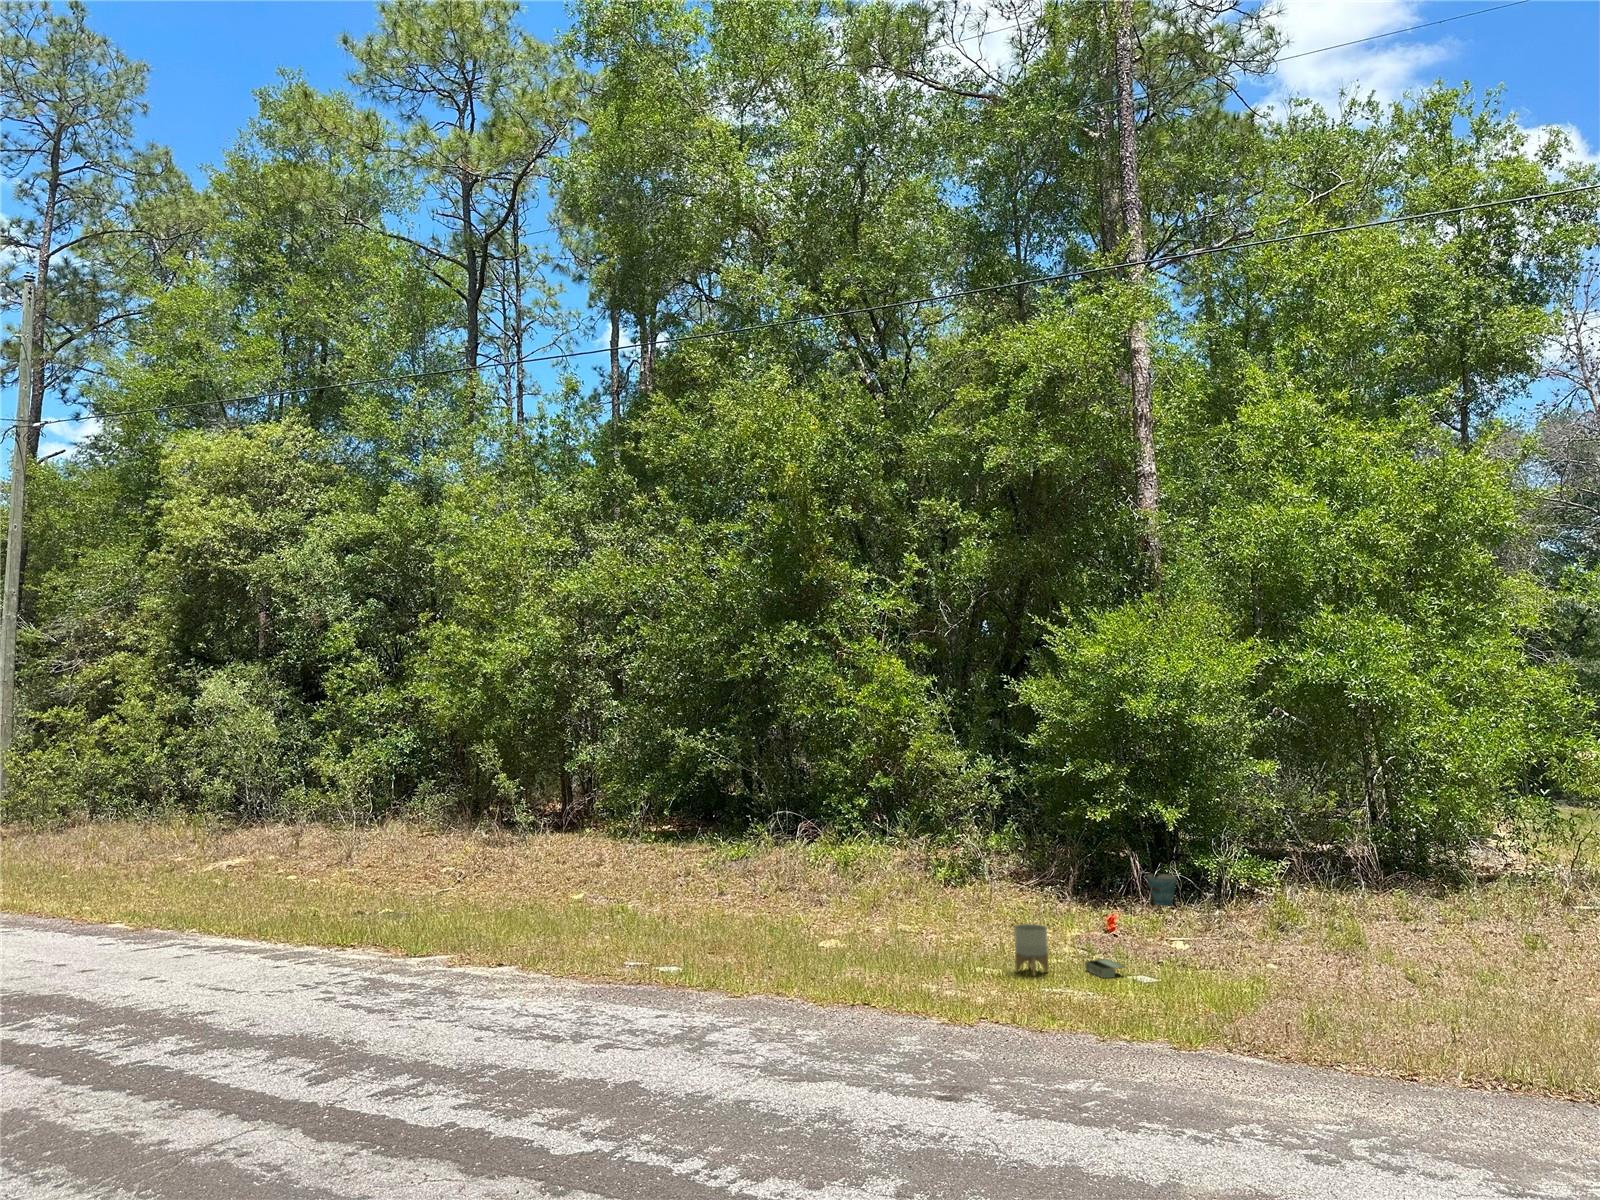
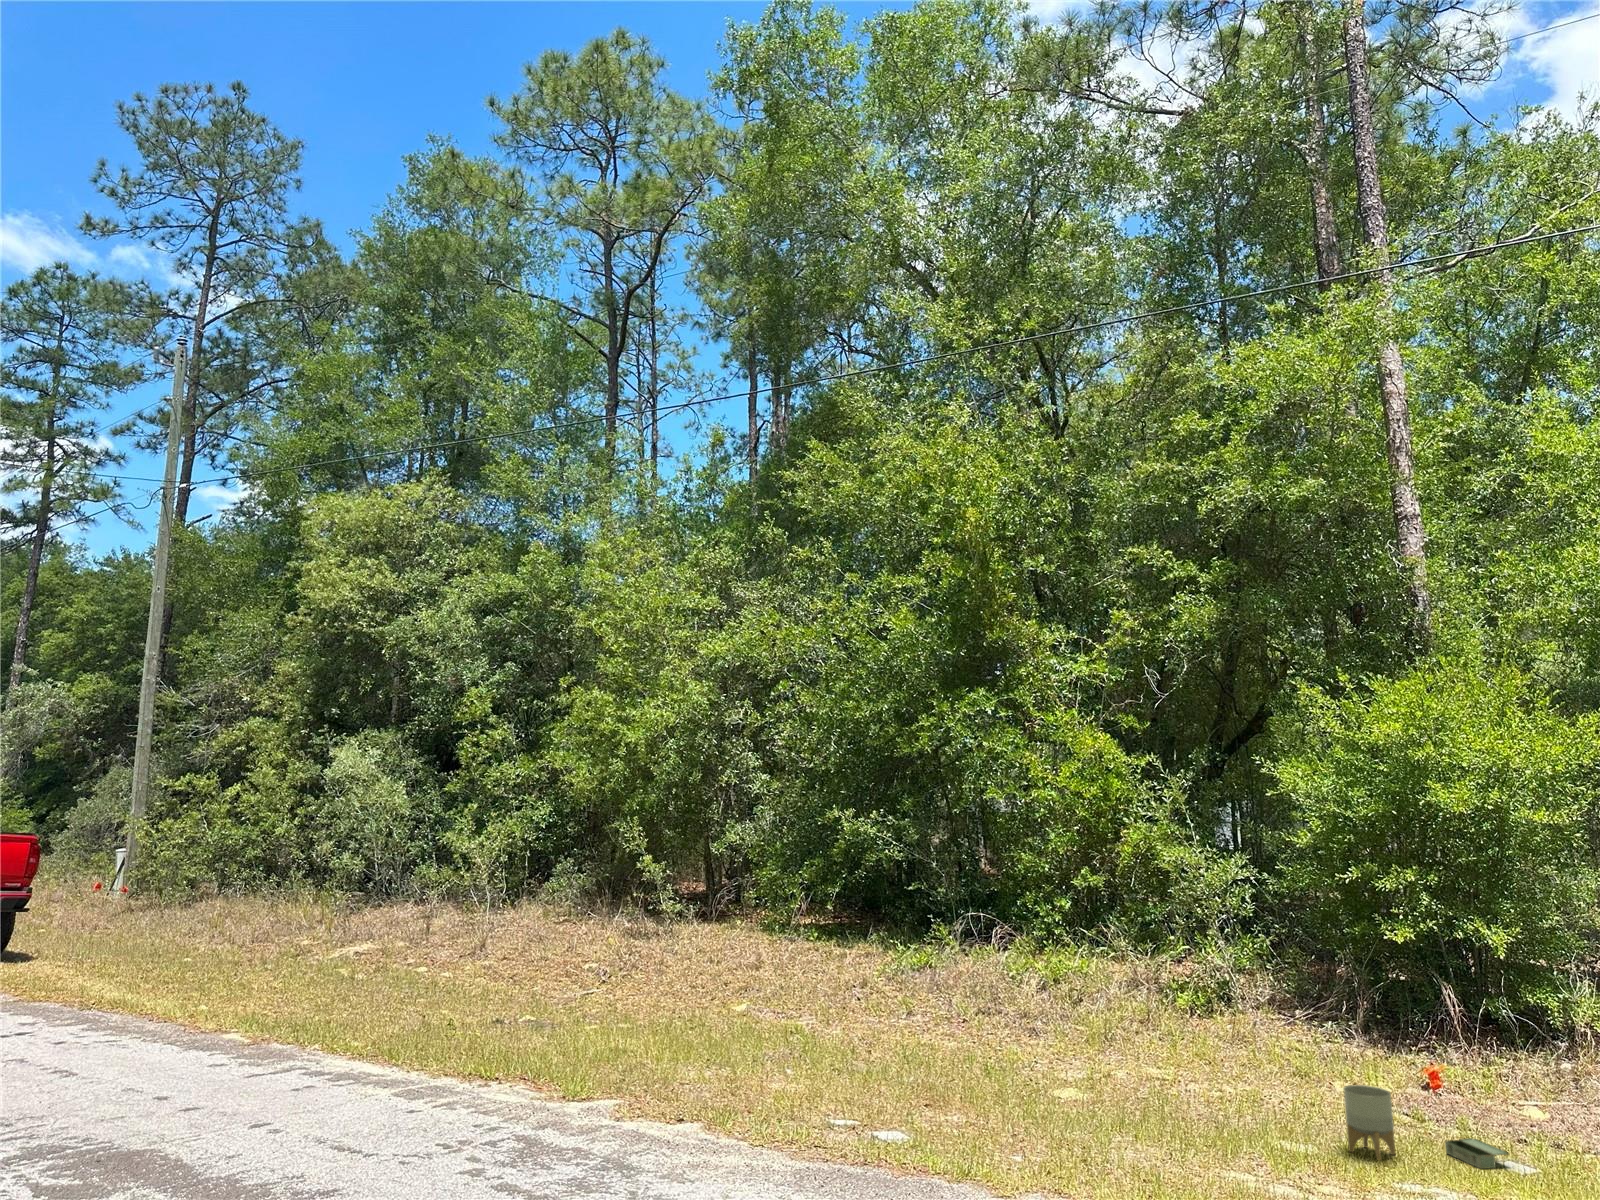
bucket: present [1147,874,1177,905] -> none [1456,1008,1499,1051]

